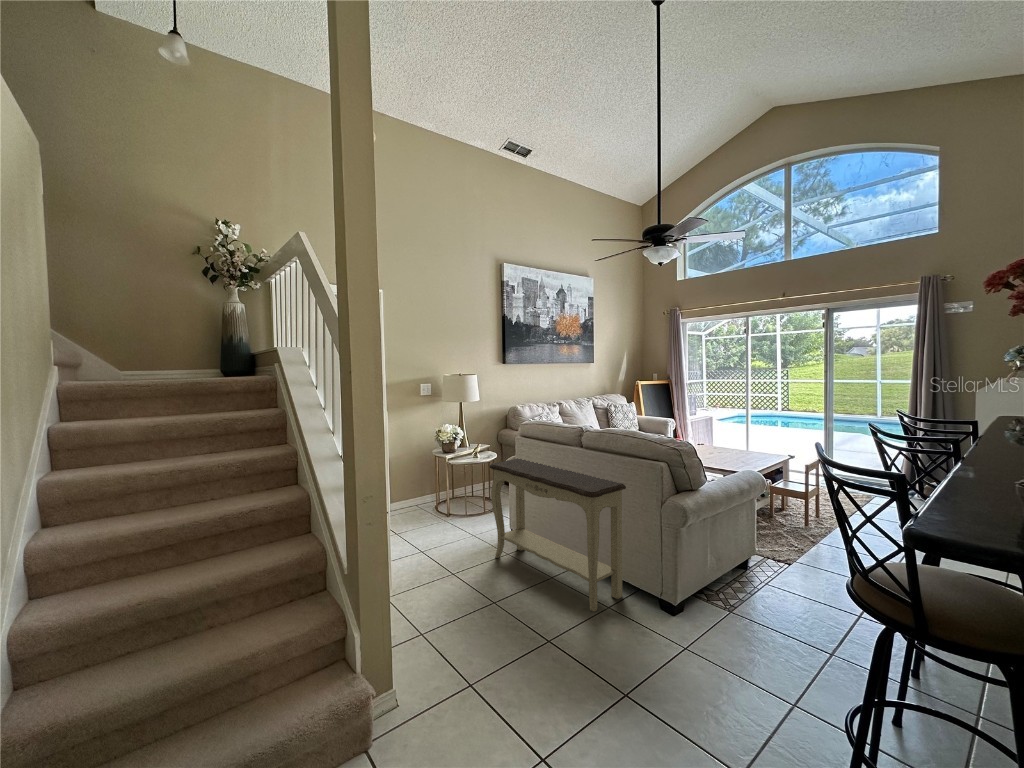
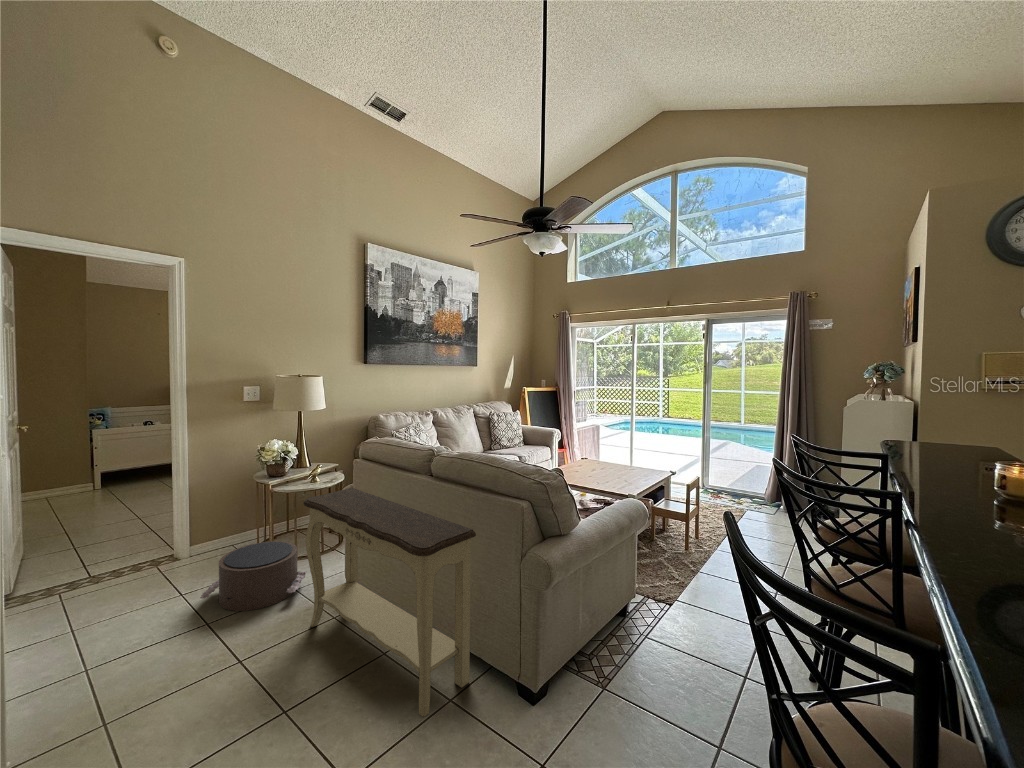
pouf: none [415,500,481,546] -> present [200,541,306,611]

